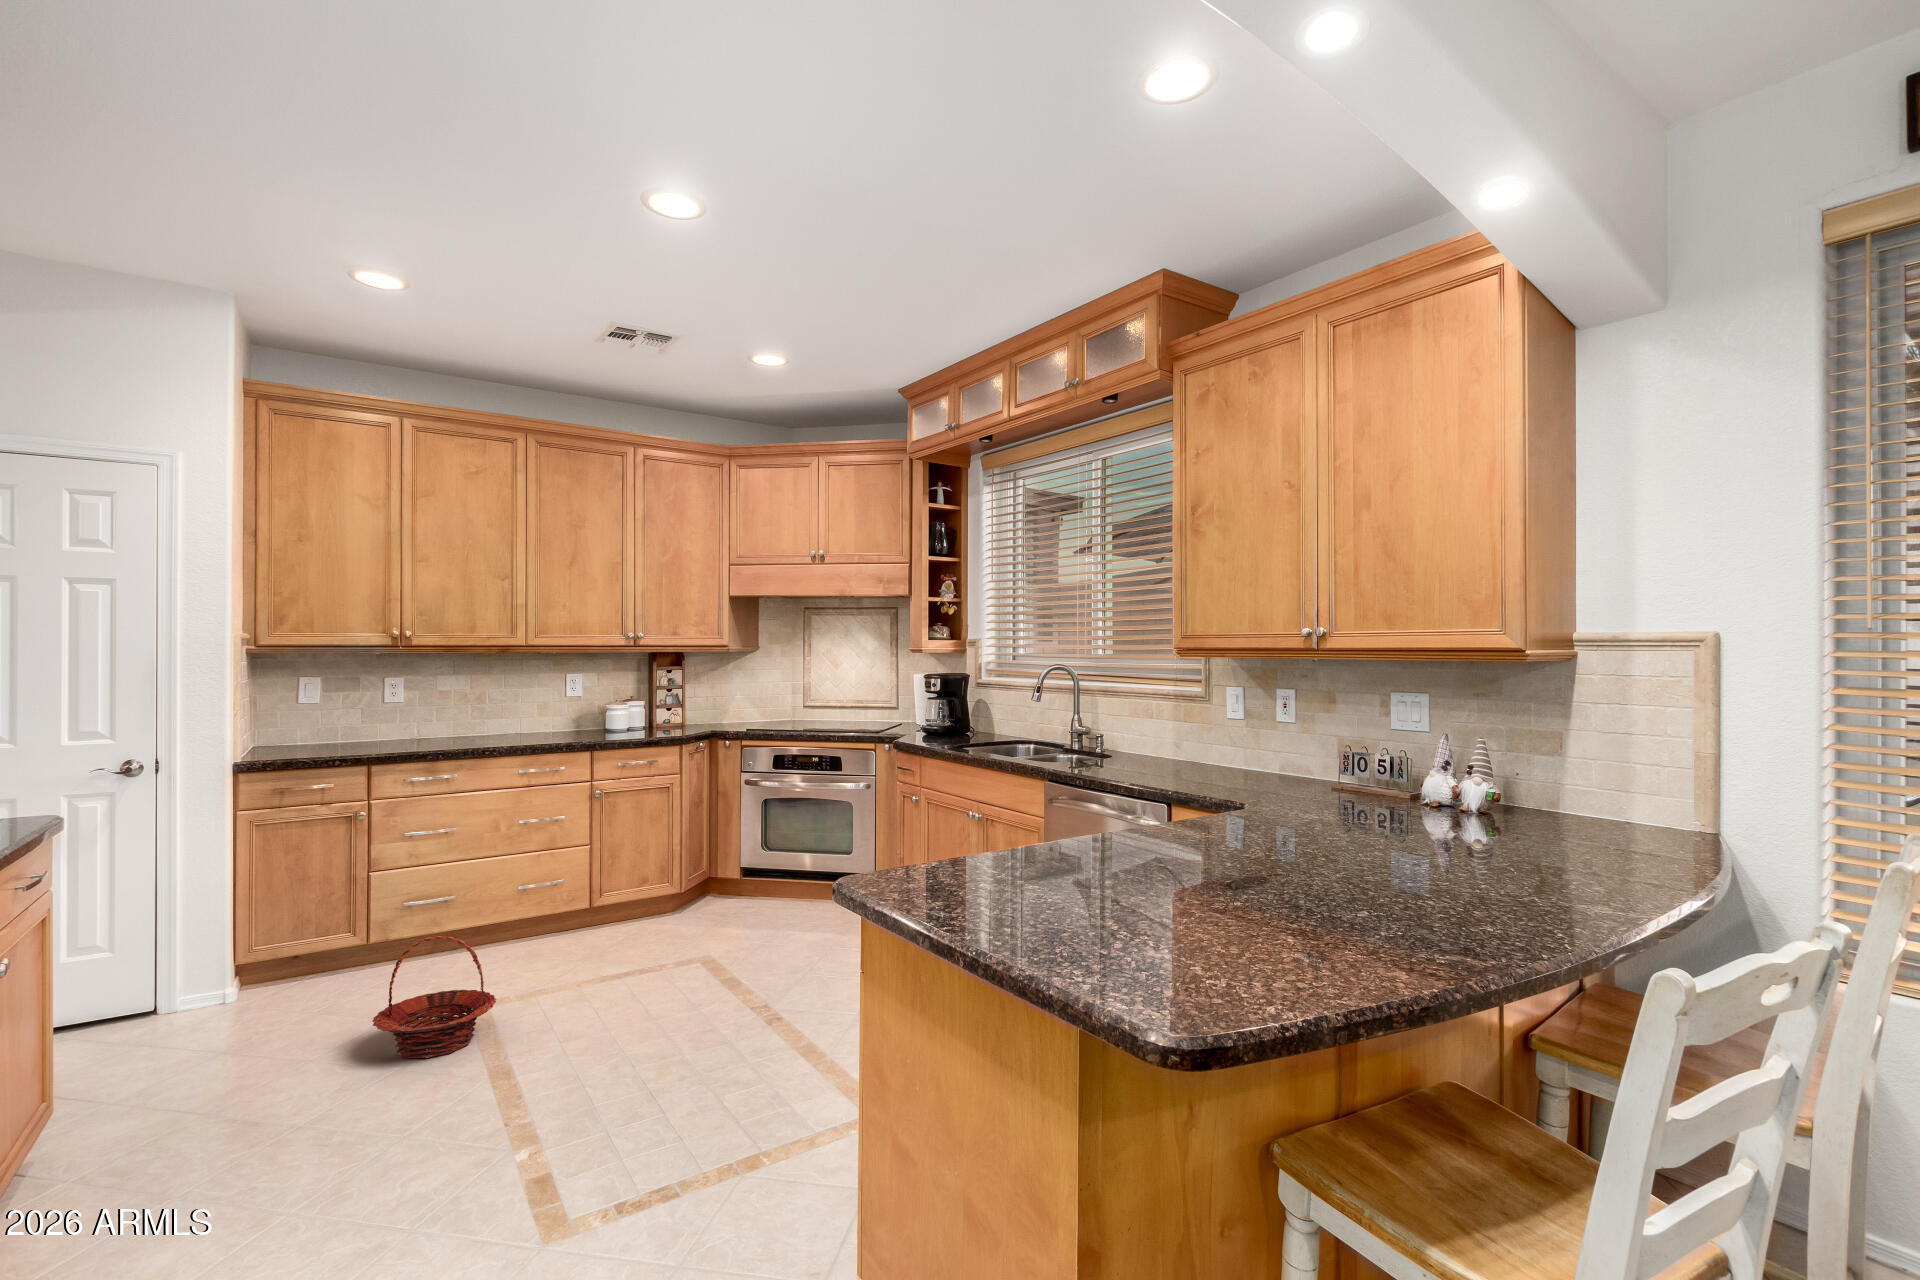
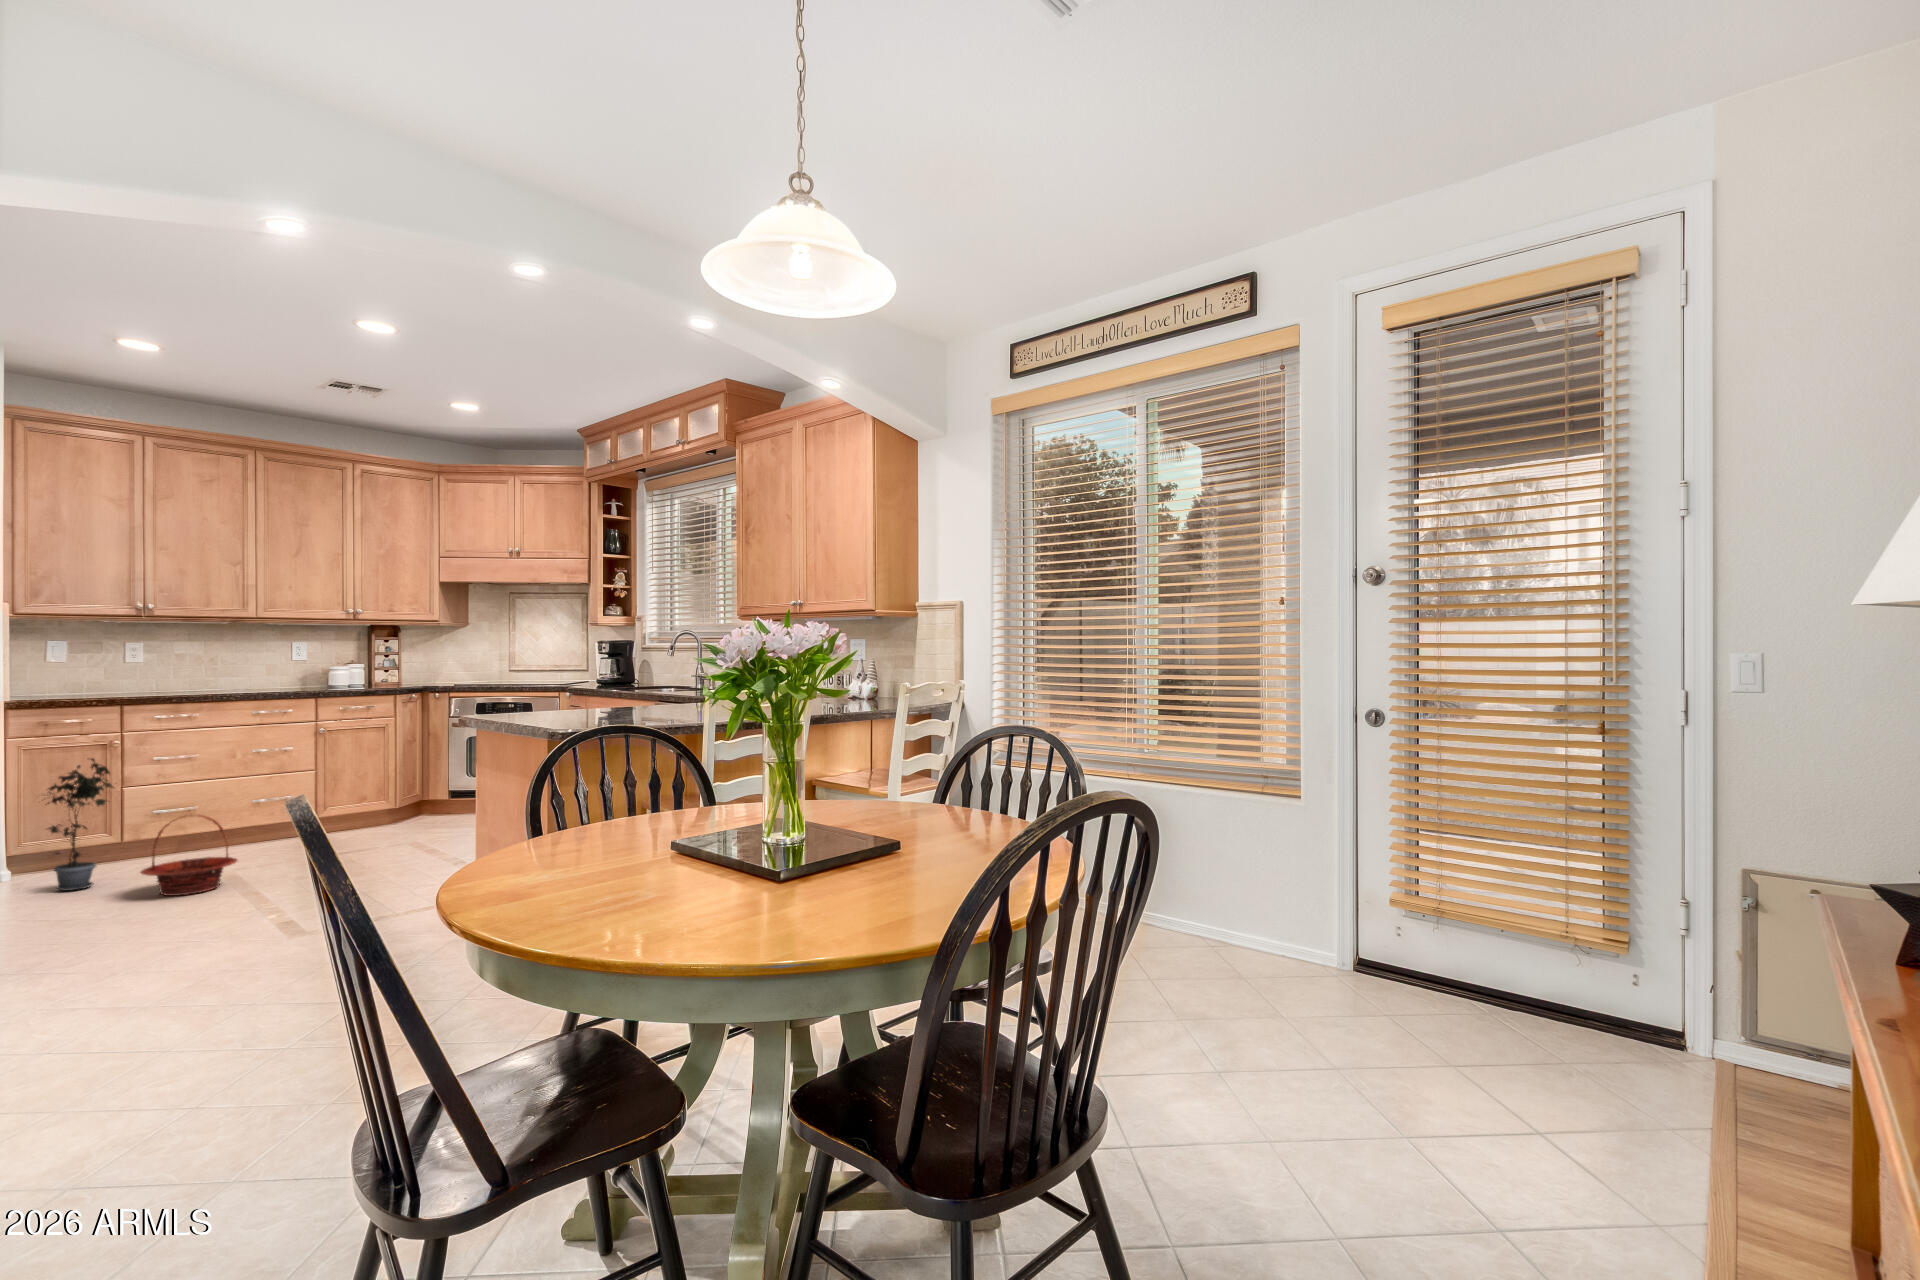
potted plant: none [257,845,354,1031] -> present [44,758,113,891]

